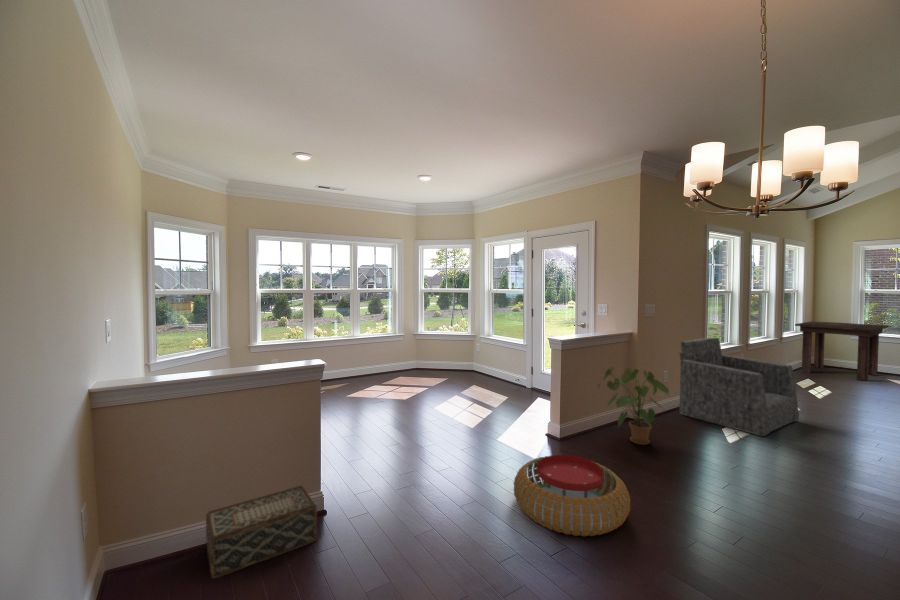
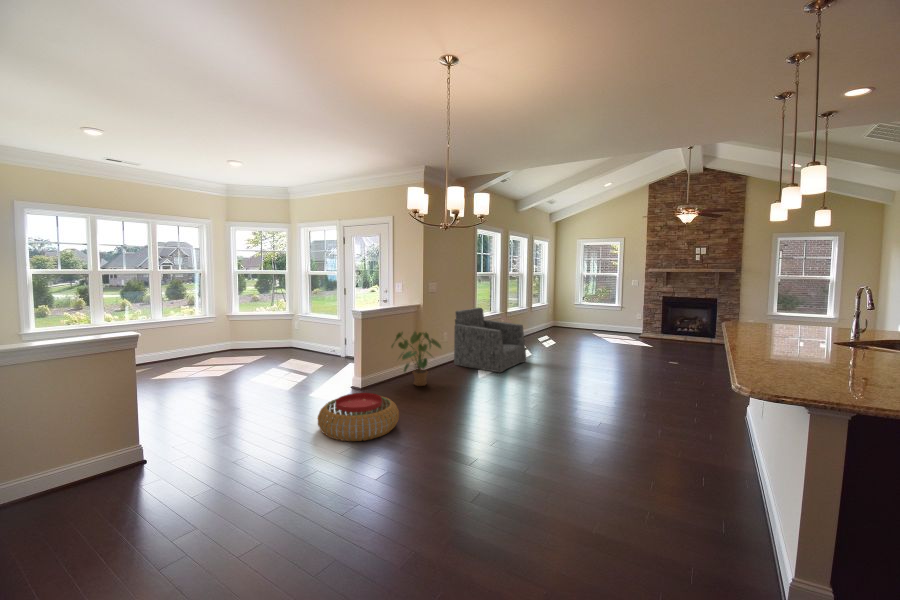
dining table: present [795,321,888,381] -> none [541,296,592,335]
woven basket: present [206,486,317,579] -> none [23,441,144,517]

